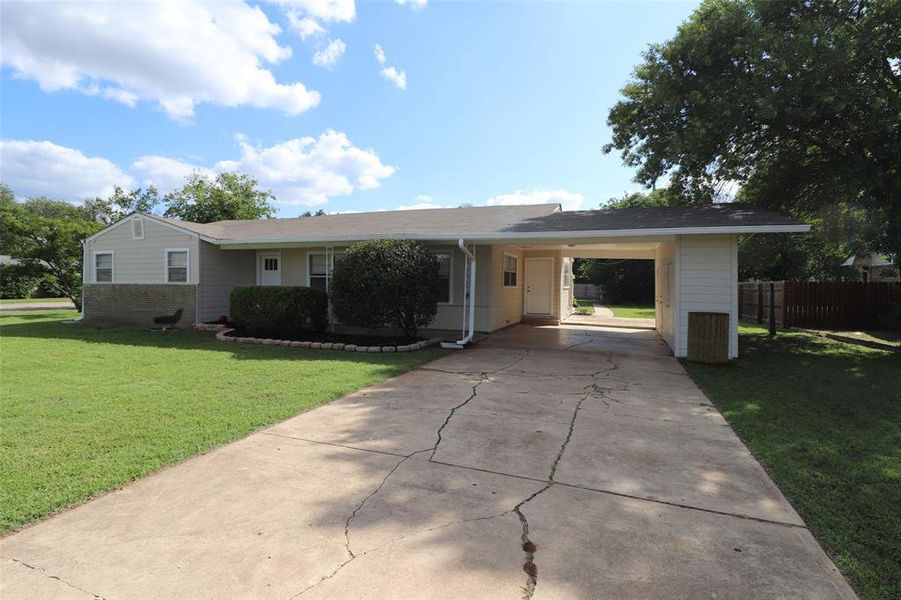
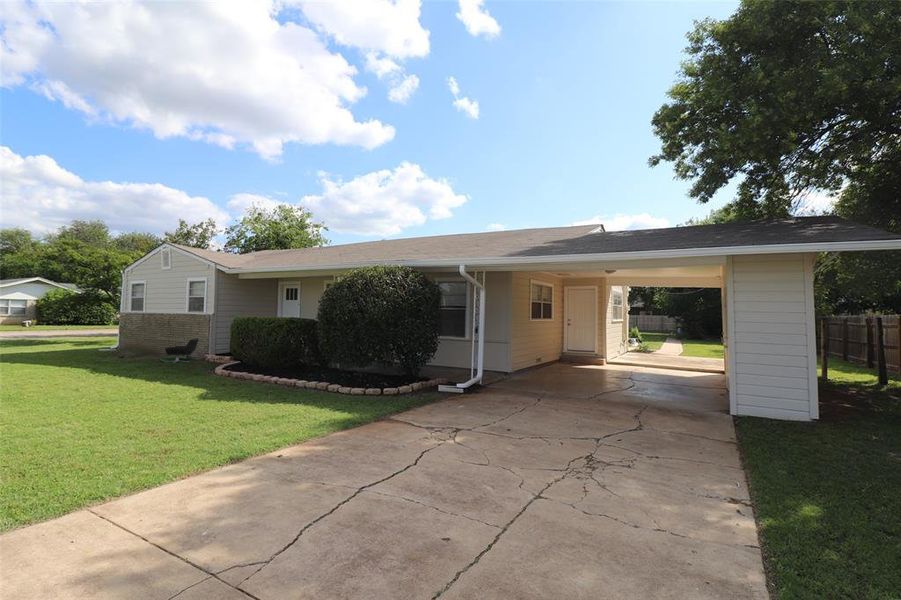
trash can: present [687,312,730,365] -> none [744,356,803,430]

